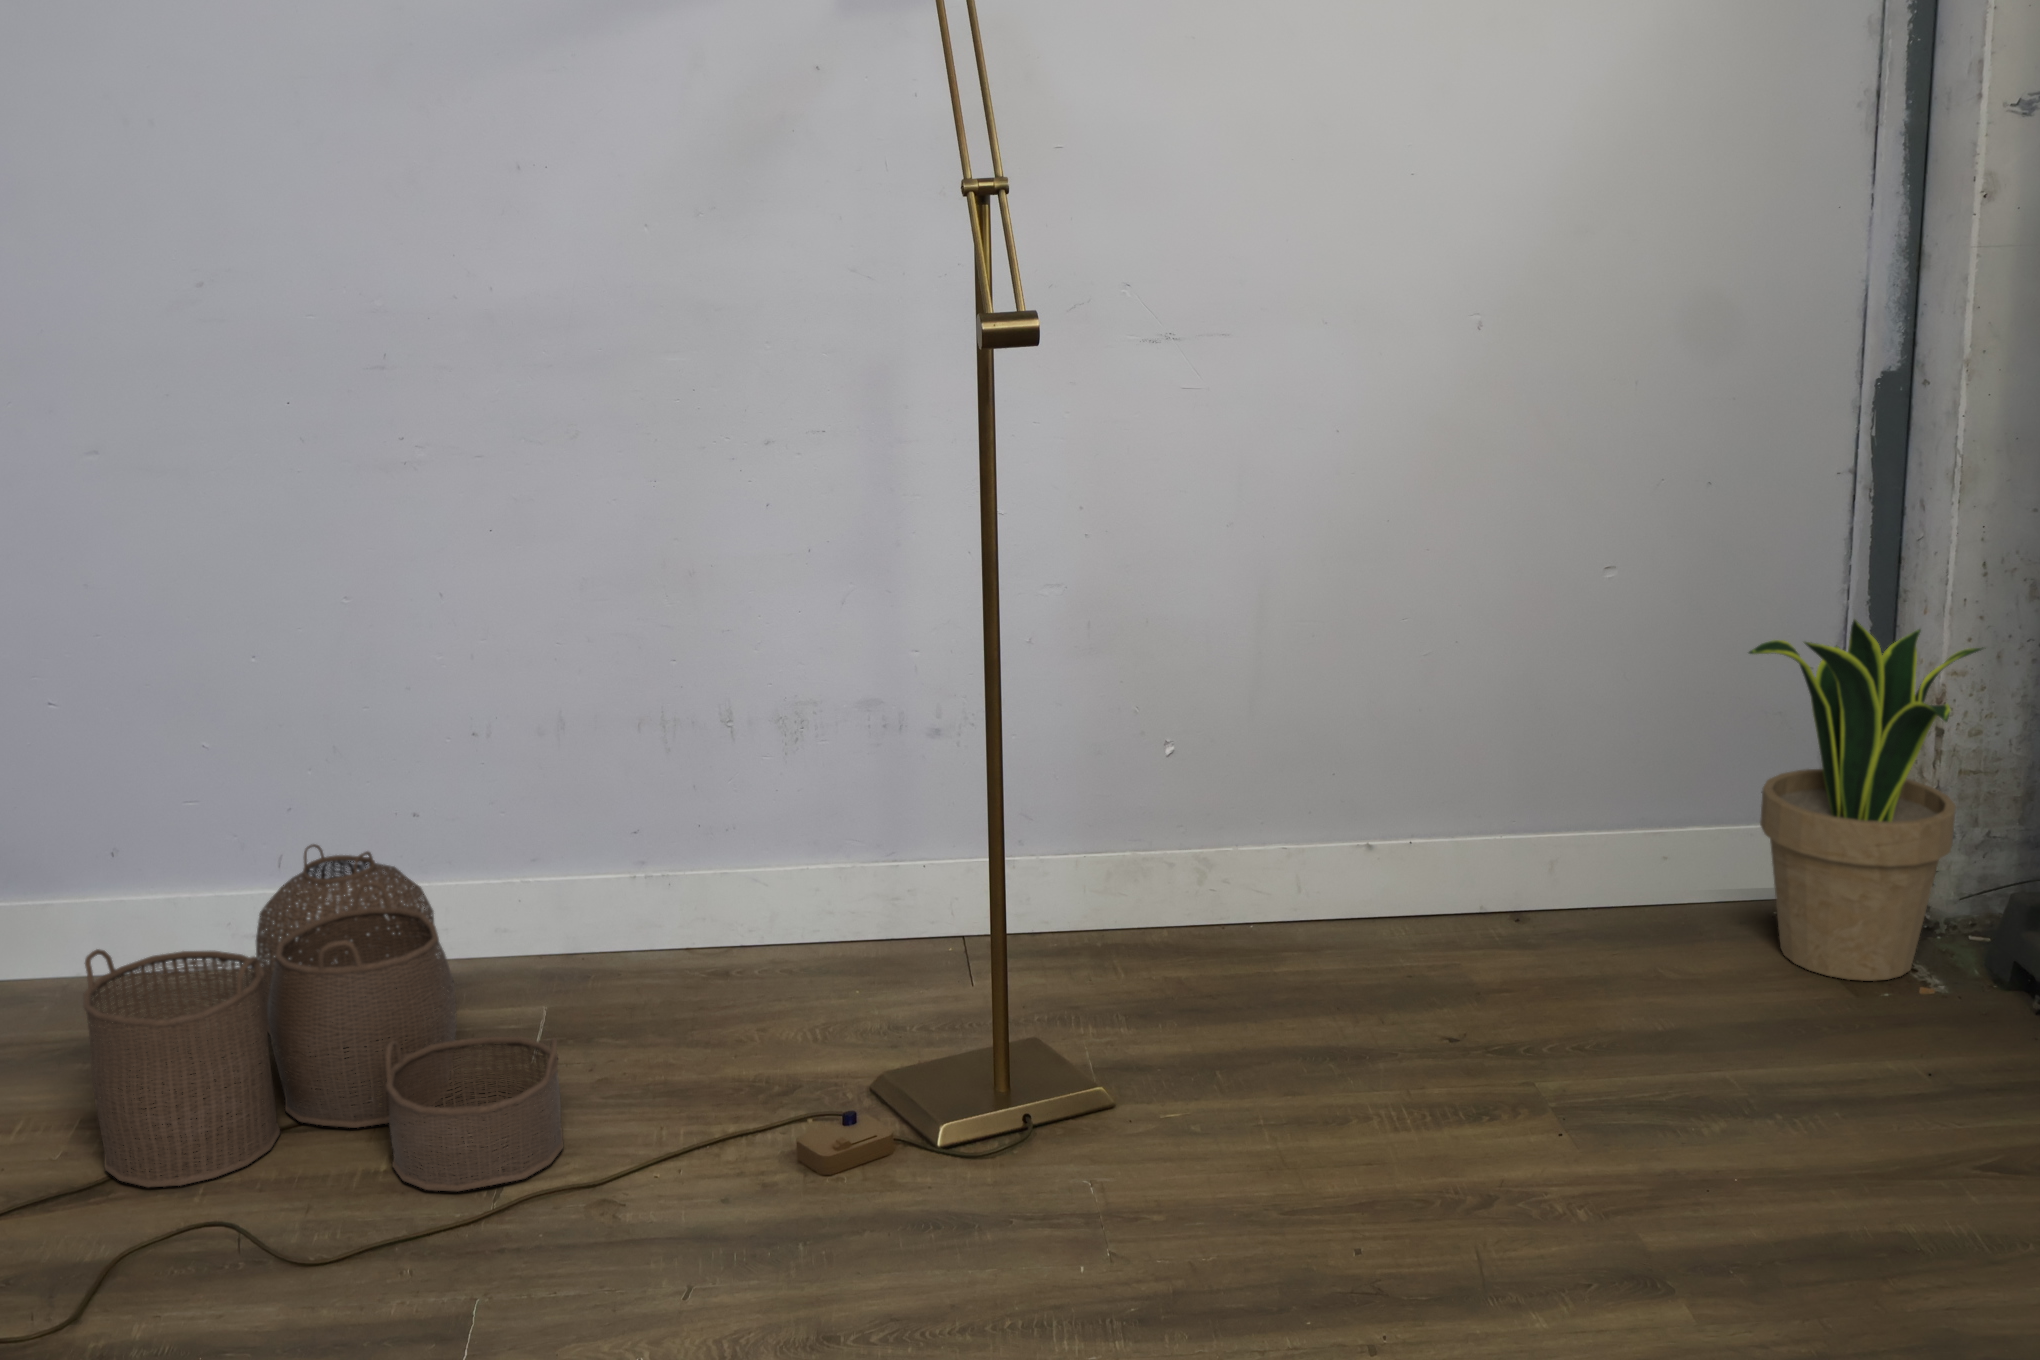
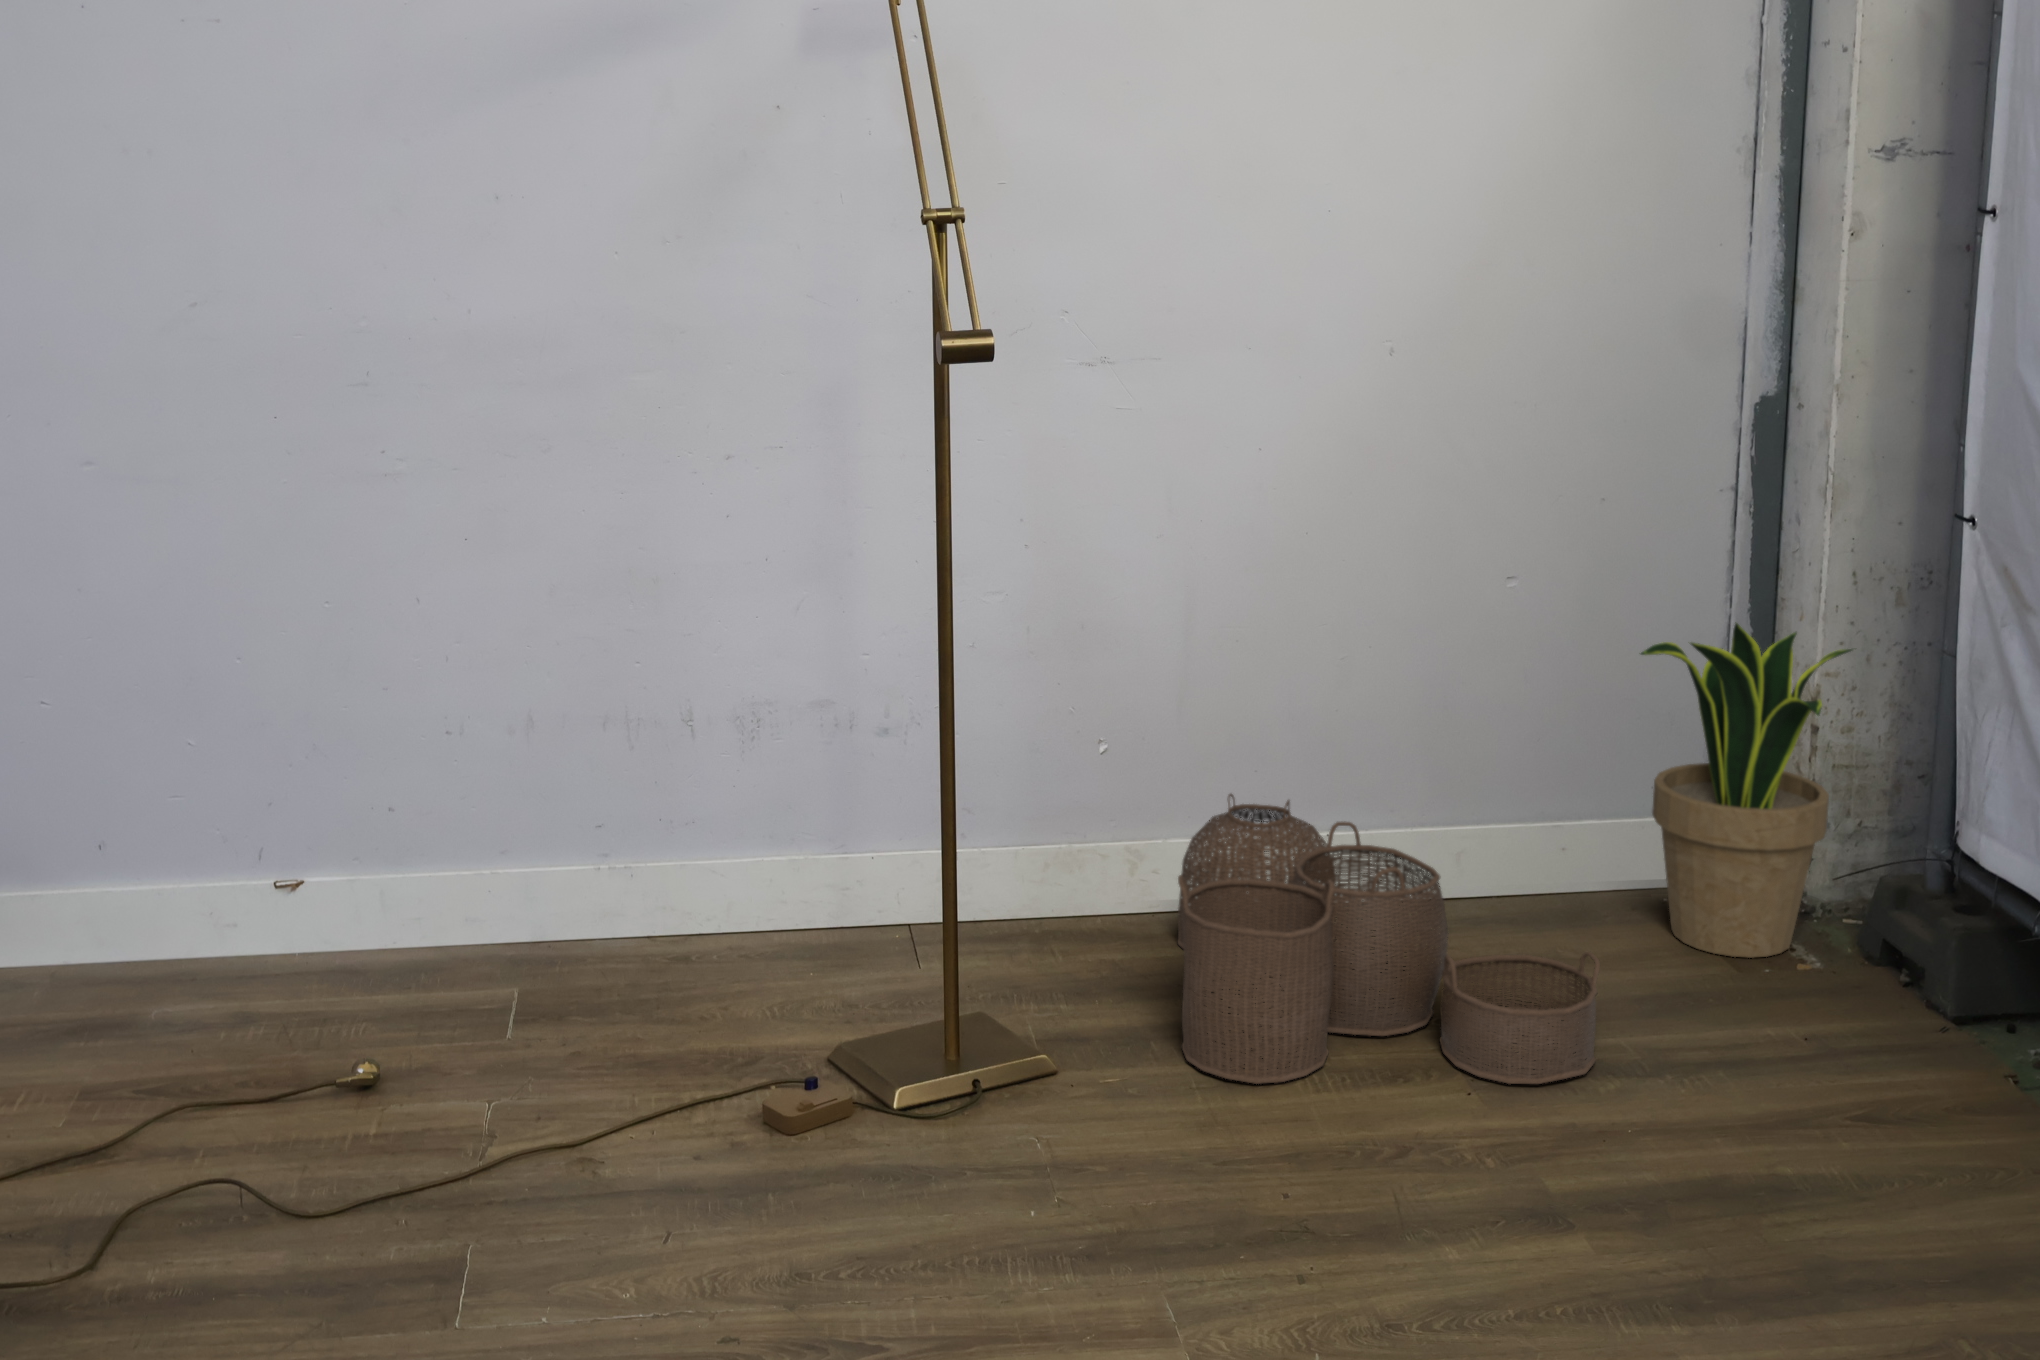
woven basket: present [83,844,563,1191] -> present [1178,794,1600,1084]

